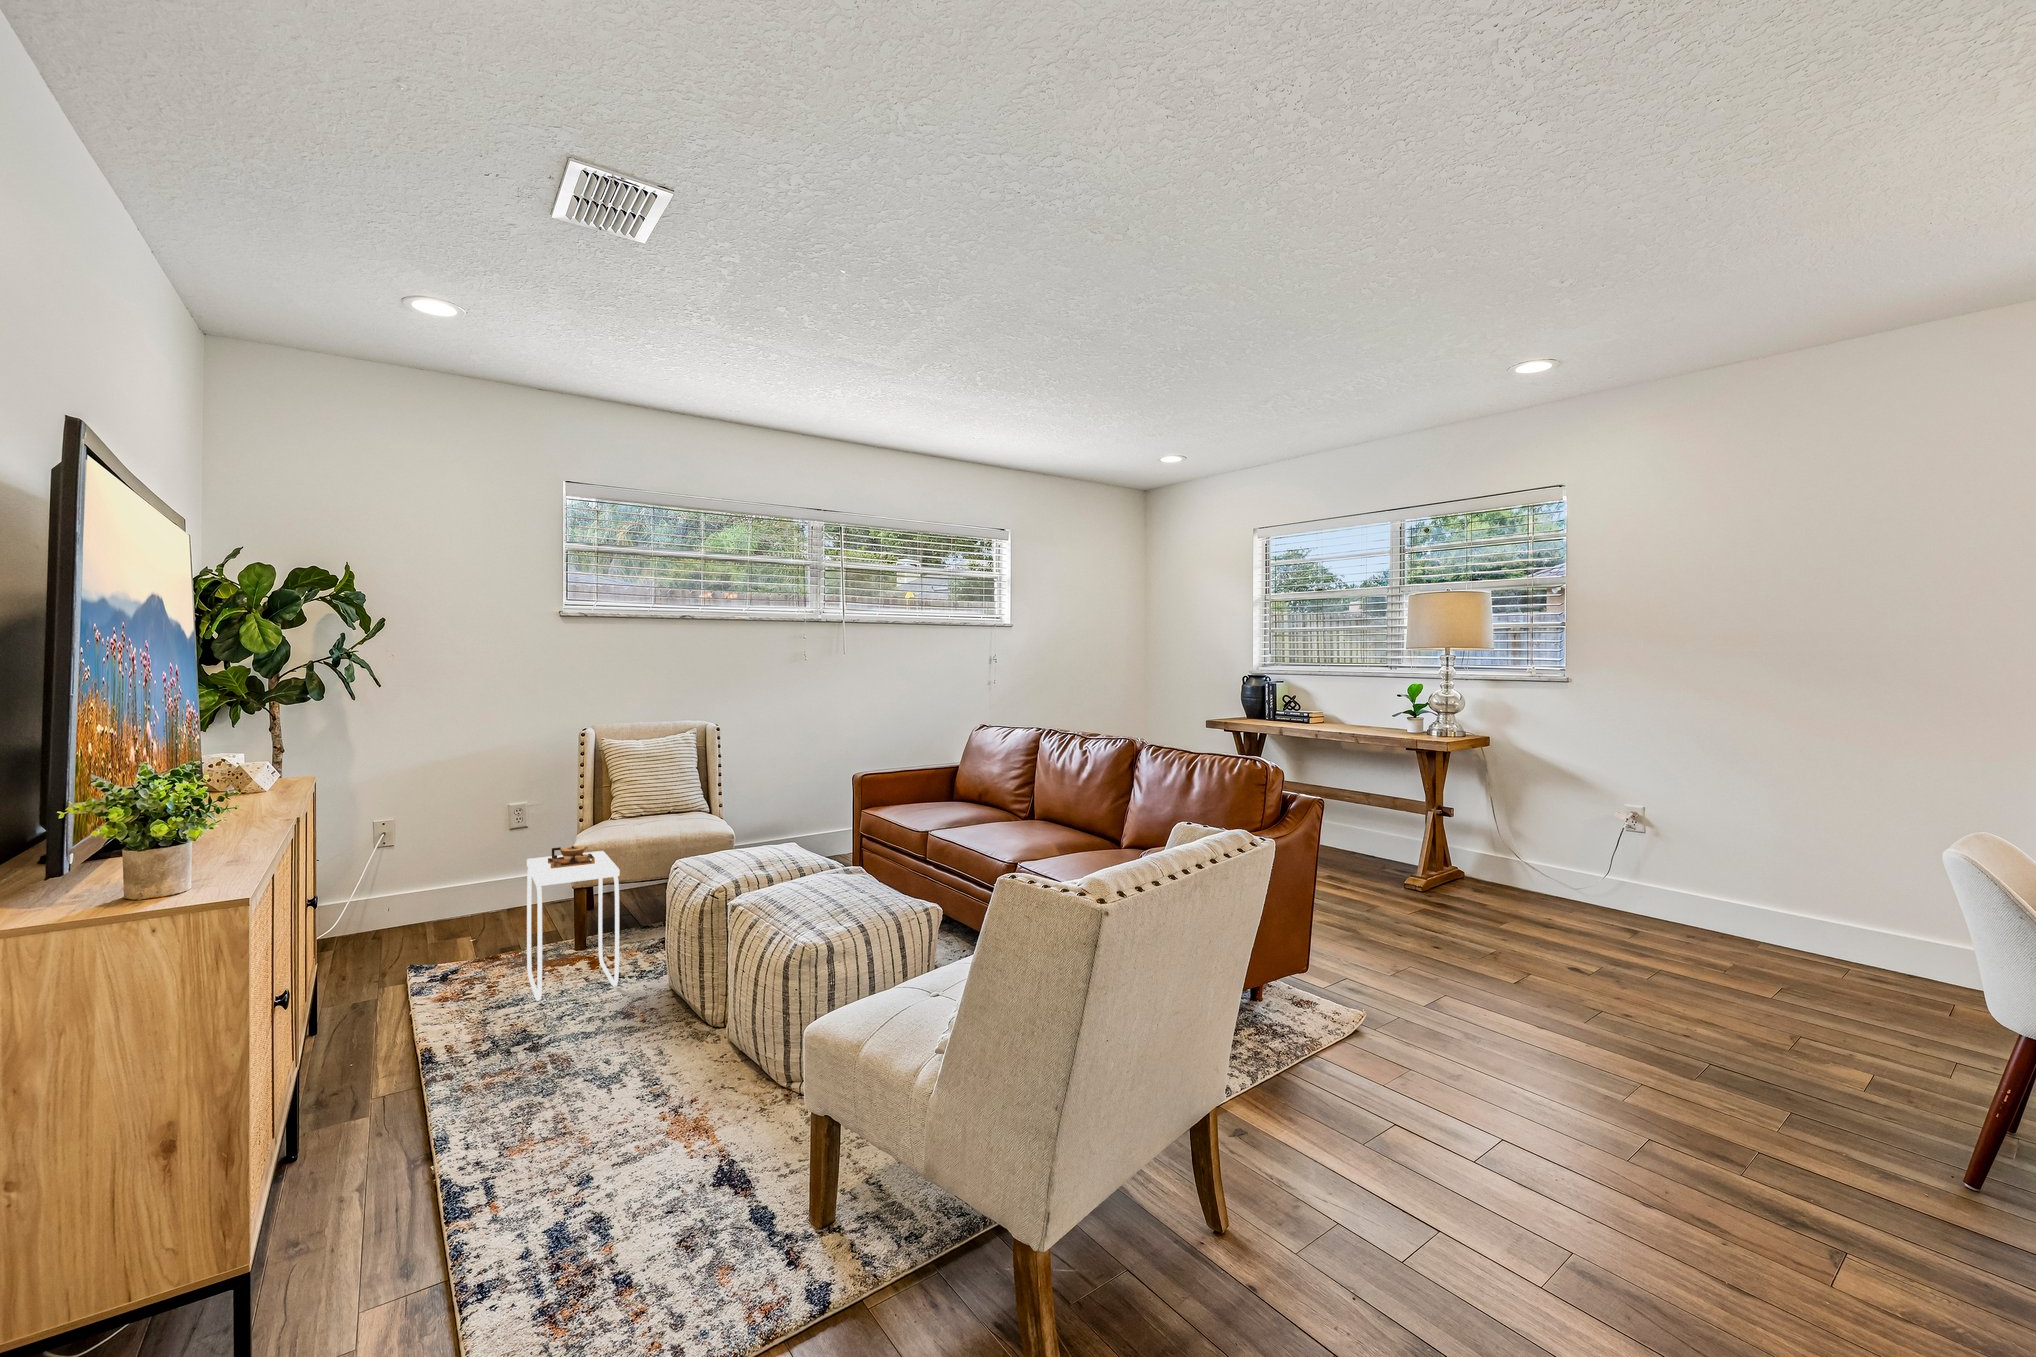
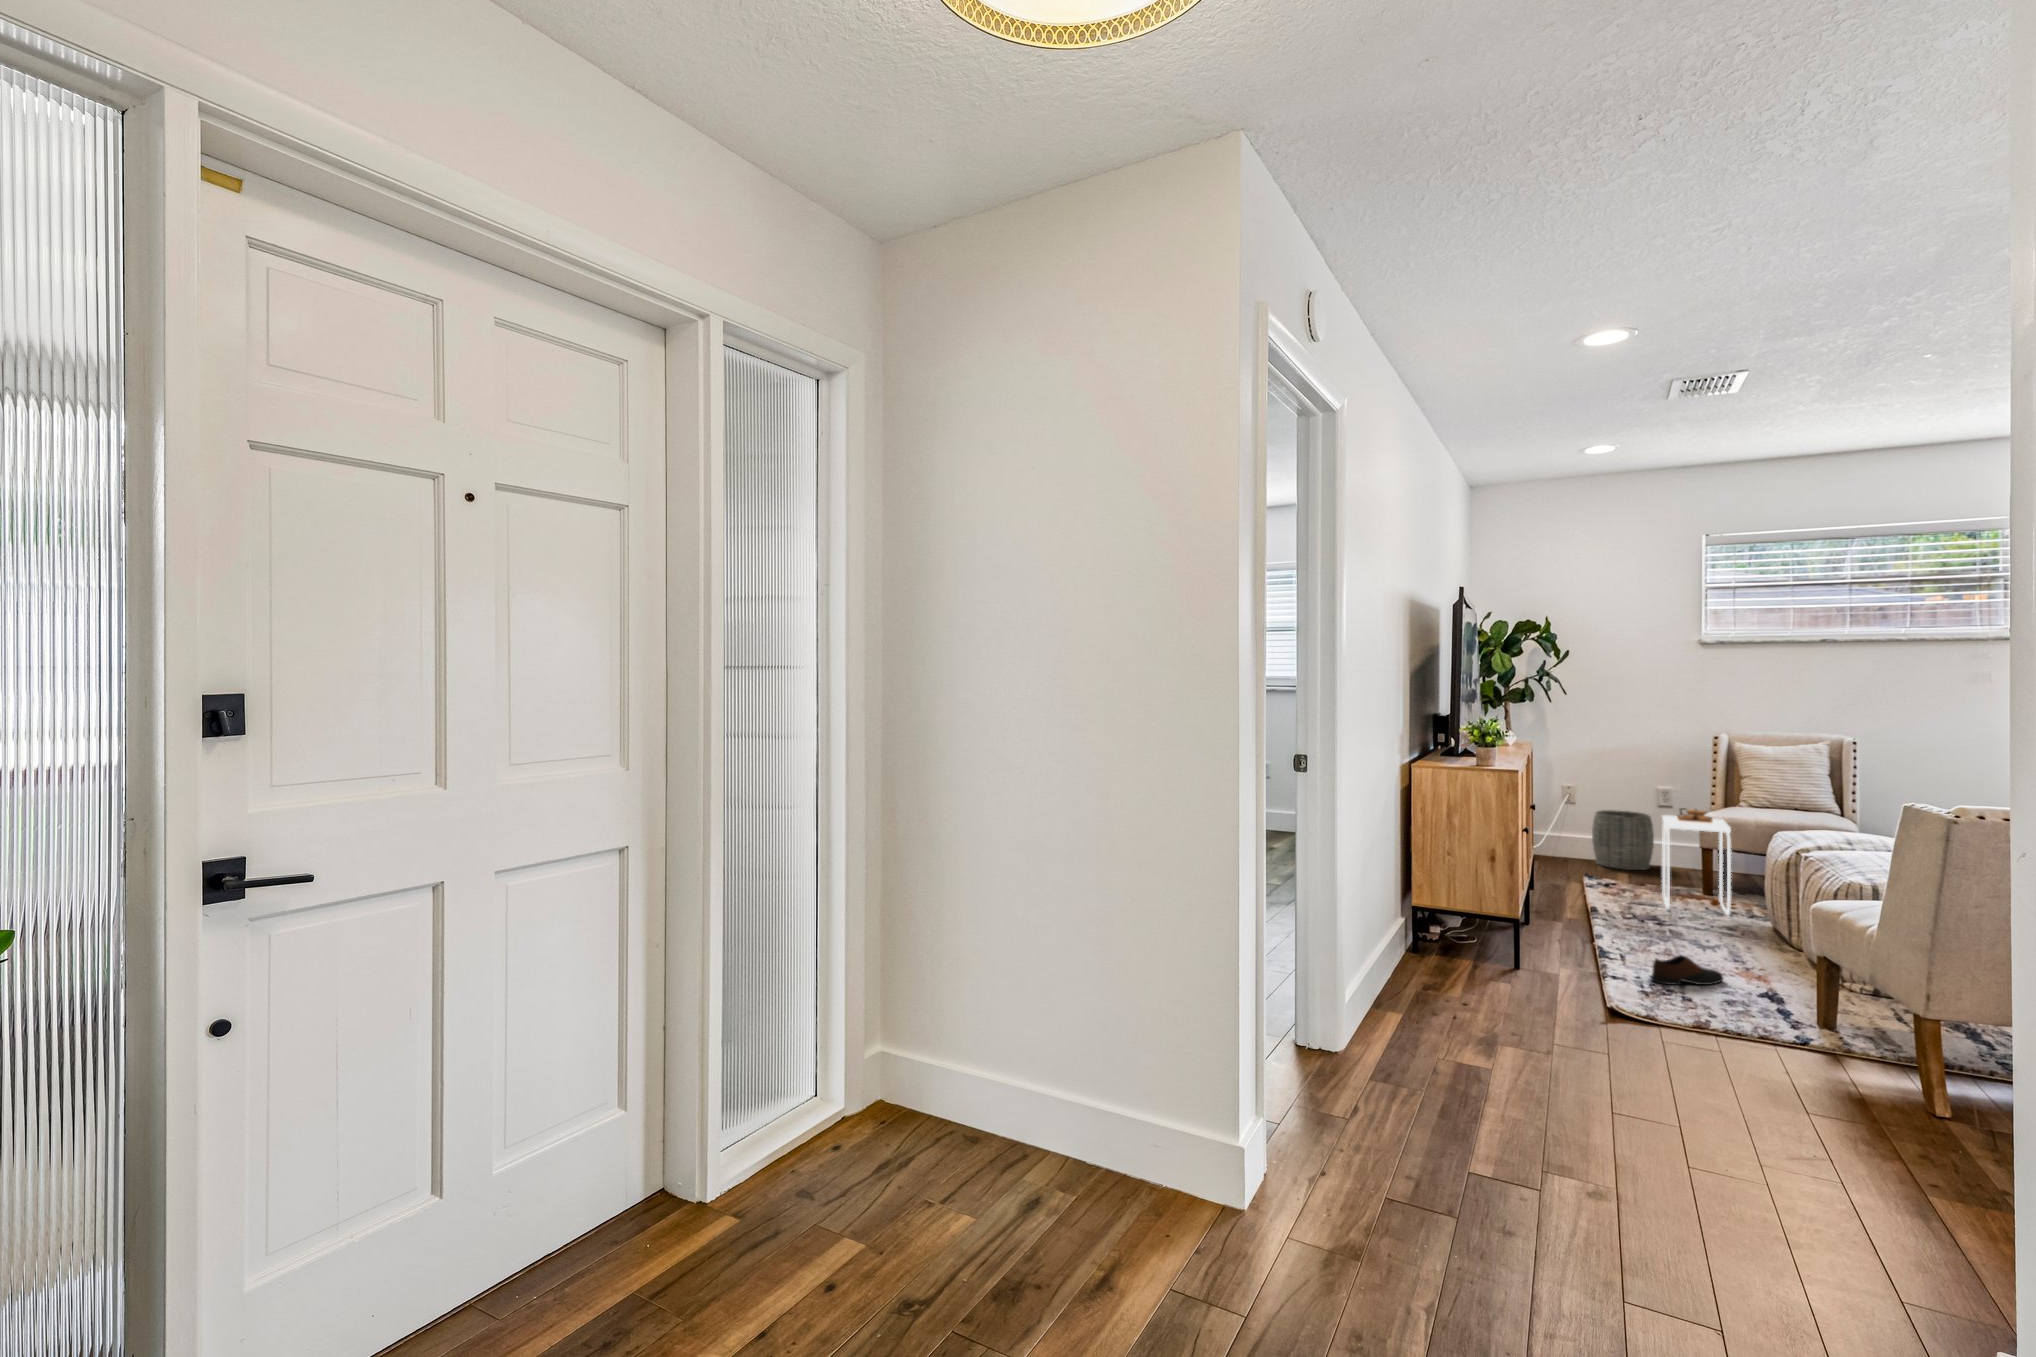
woven basket: none [422,842,507,931] -> present [1592,810,1654,870]
shoe: none [545,1150,650,1233] -> present [1652,955,1723,985]

